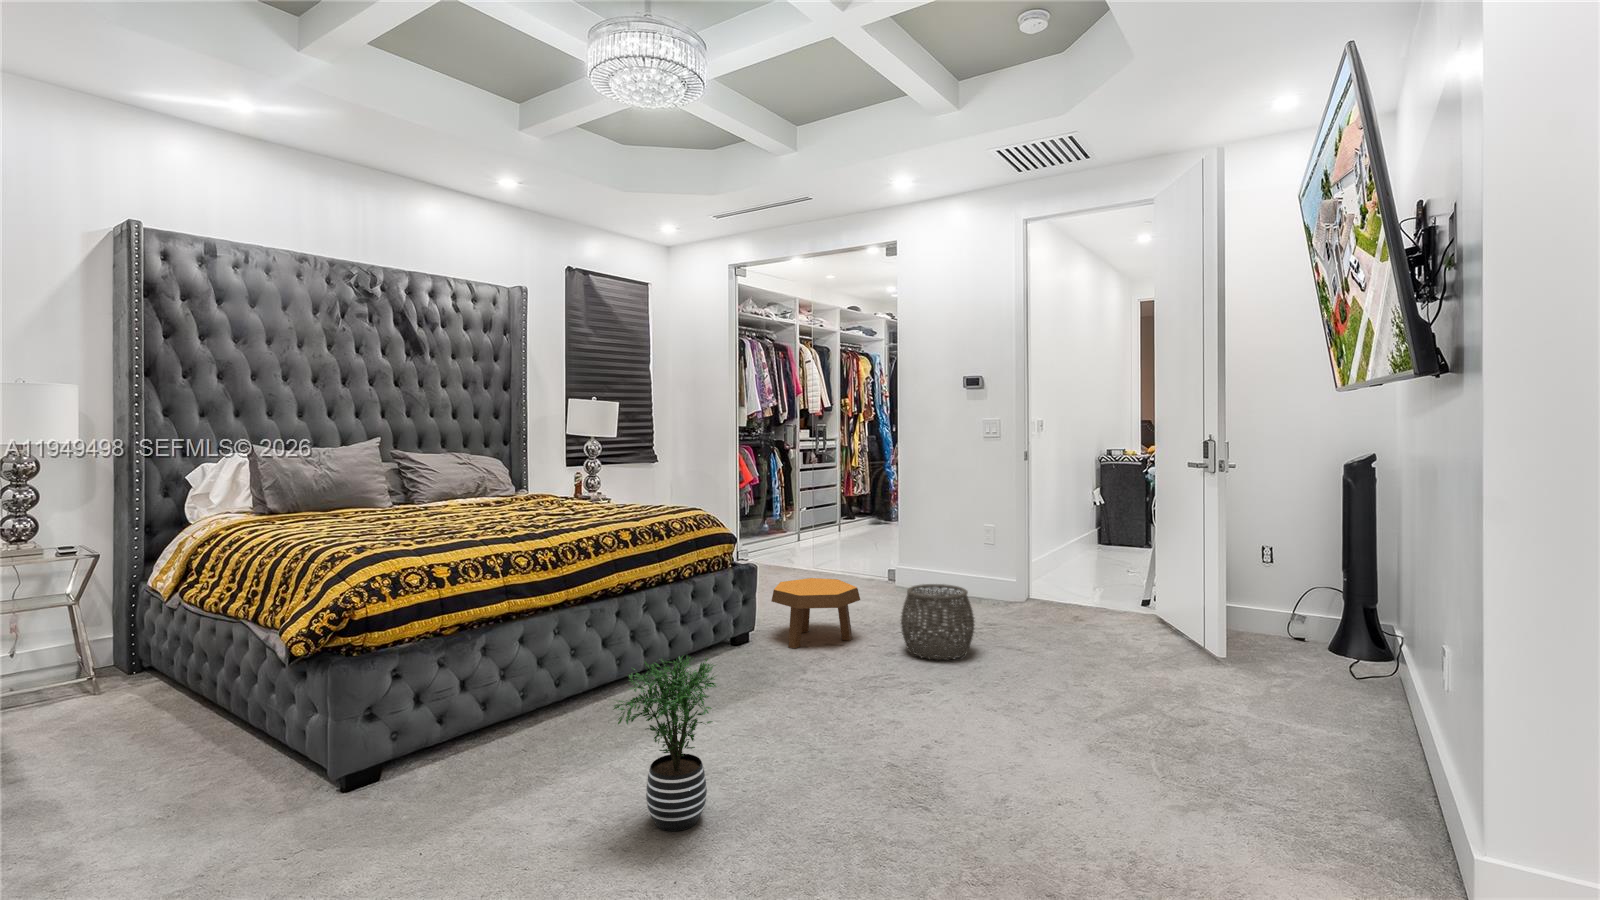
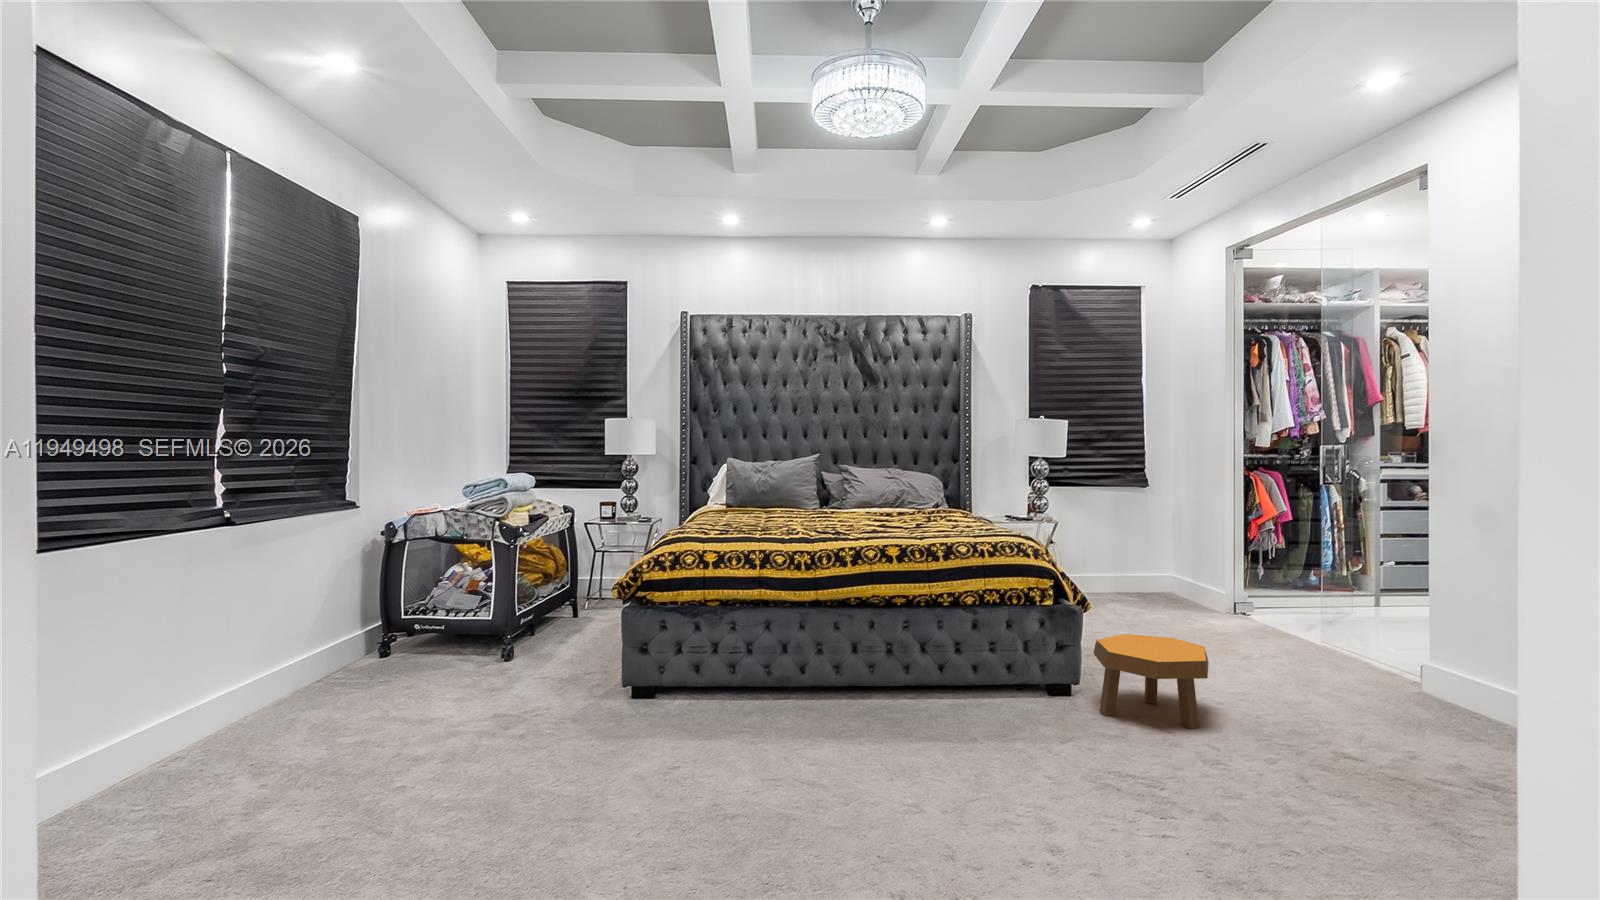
woven basket: present [901,584,975,660] -> none [1231,675,1364,801]
potted plant: present [613,655,716,831] -> none [671,653,780,819]

